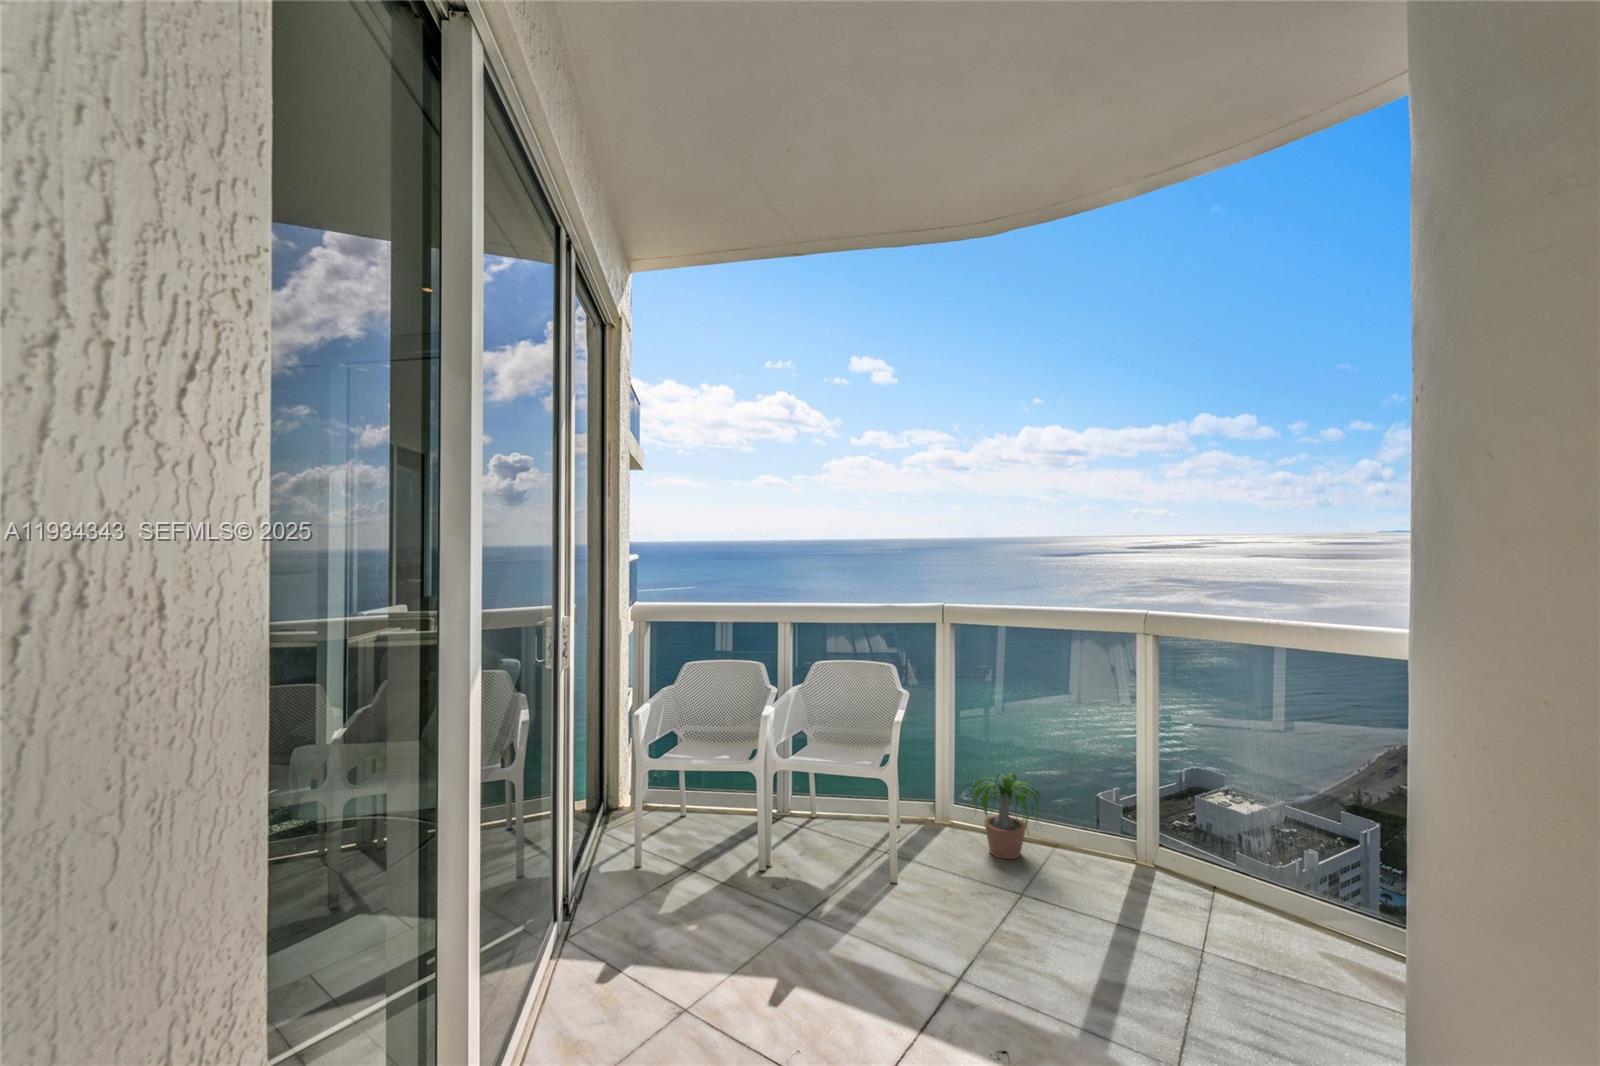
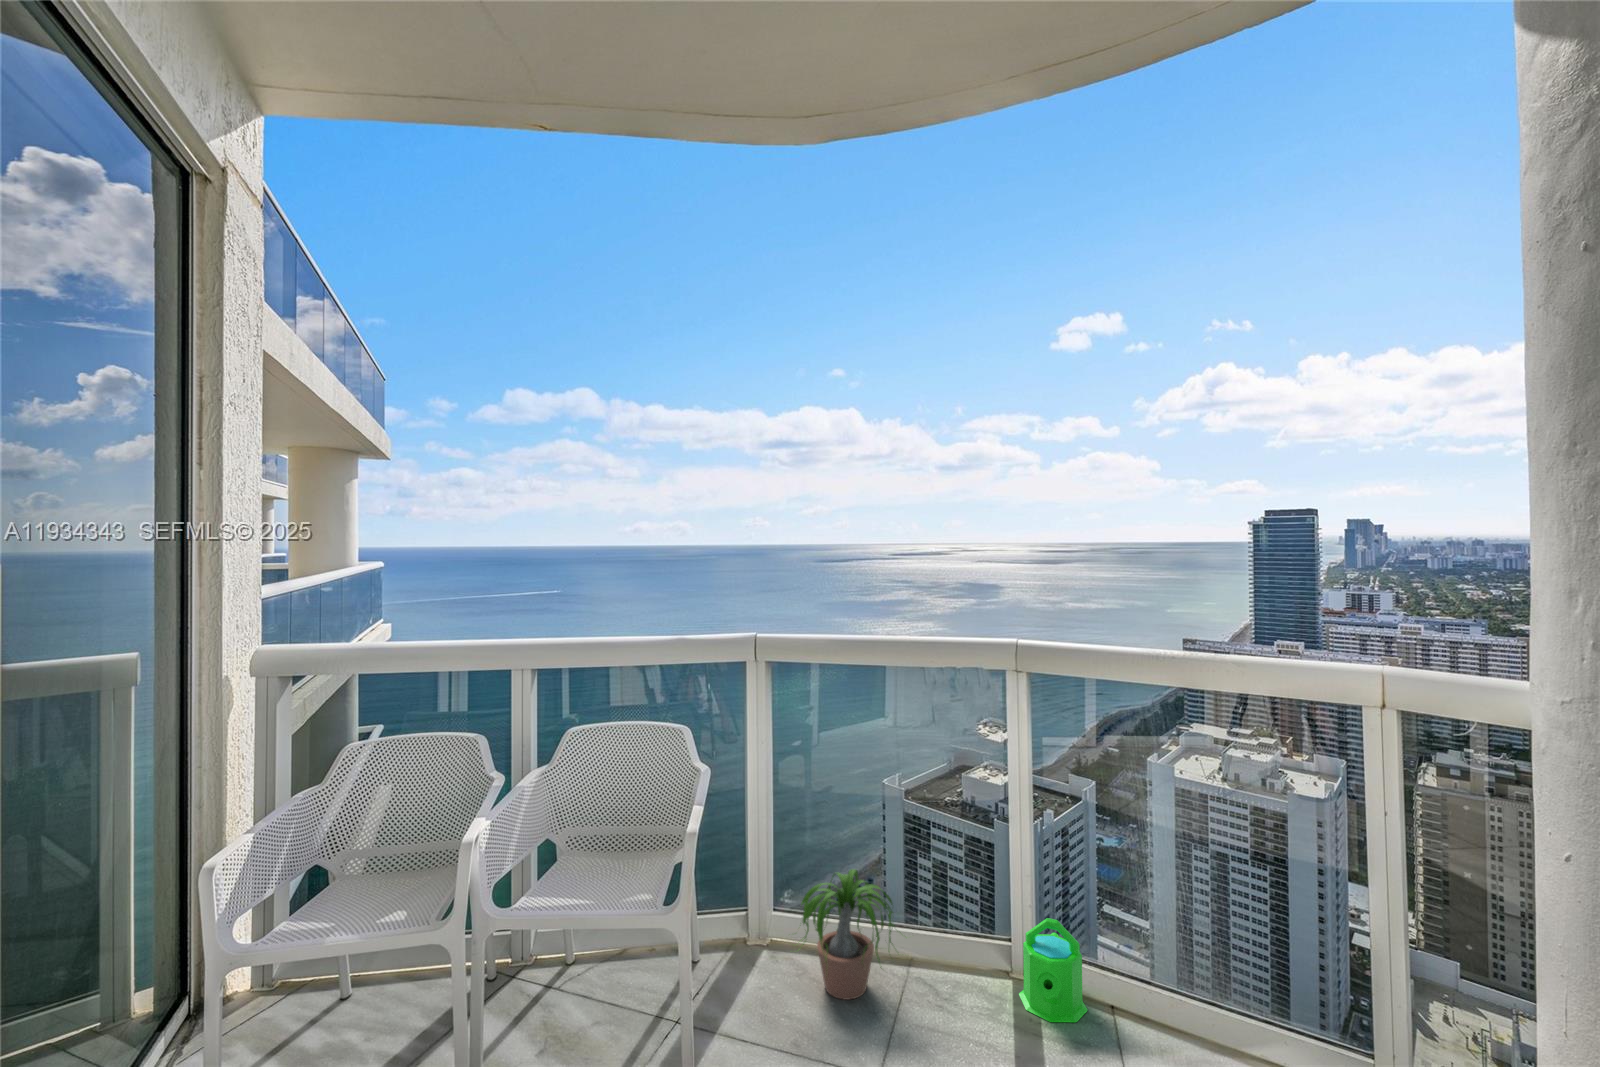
watering can: none [1139,818,1194,893] -> present [1019,918,1088,1022]

